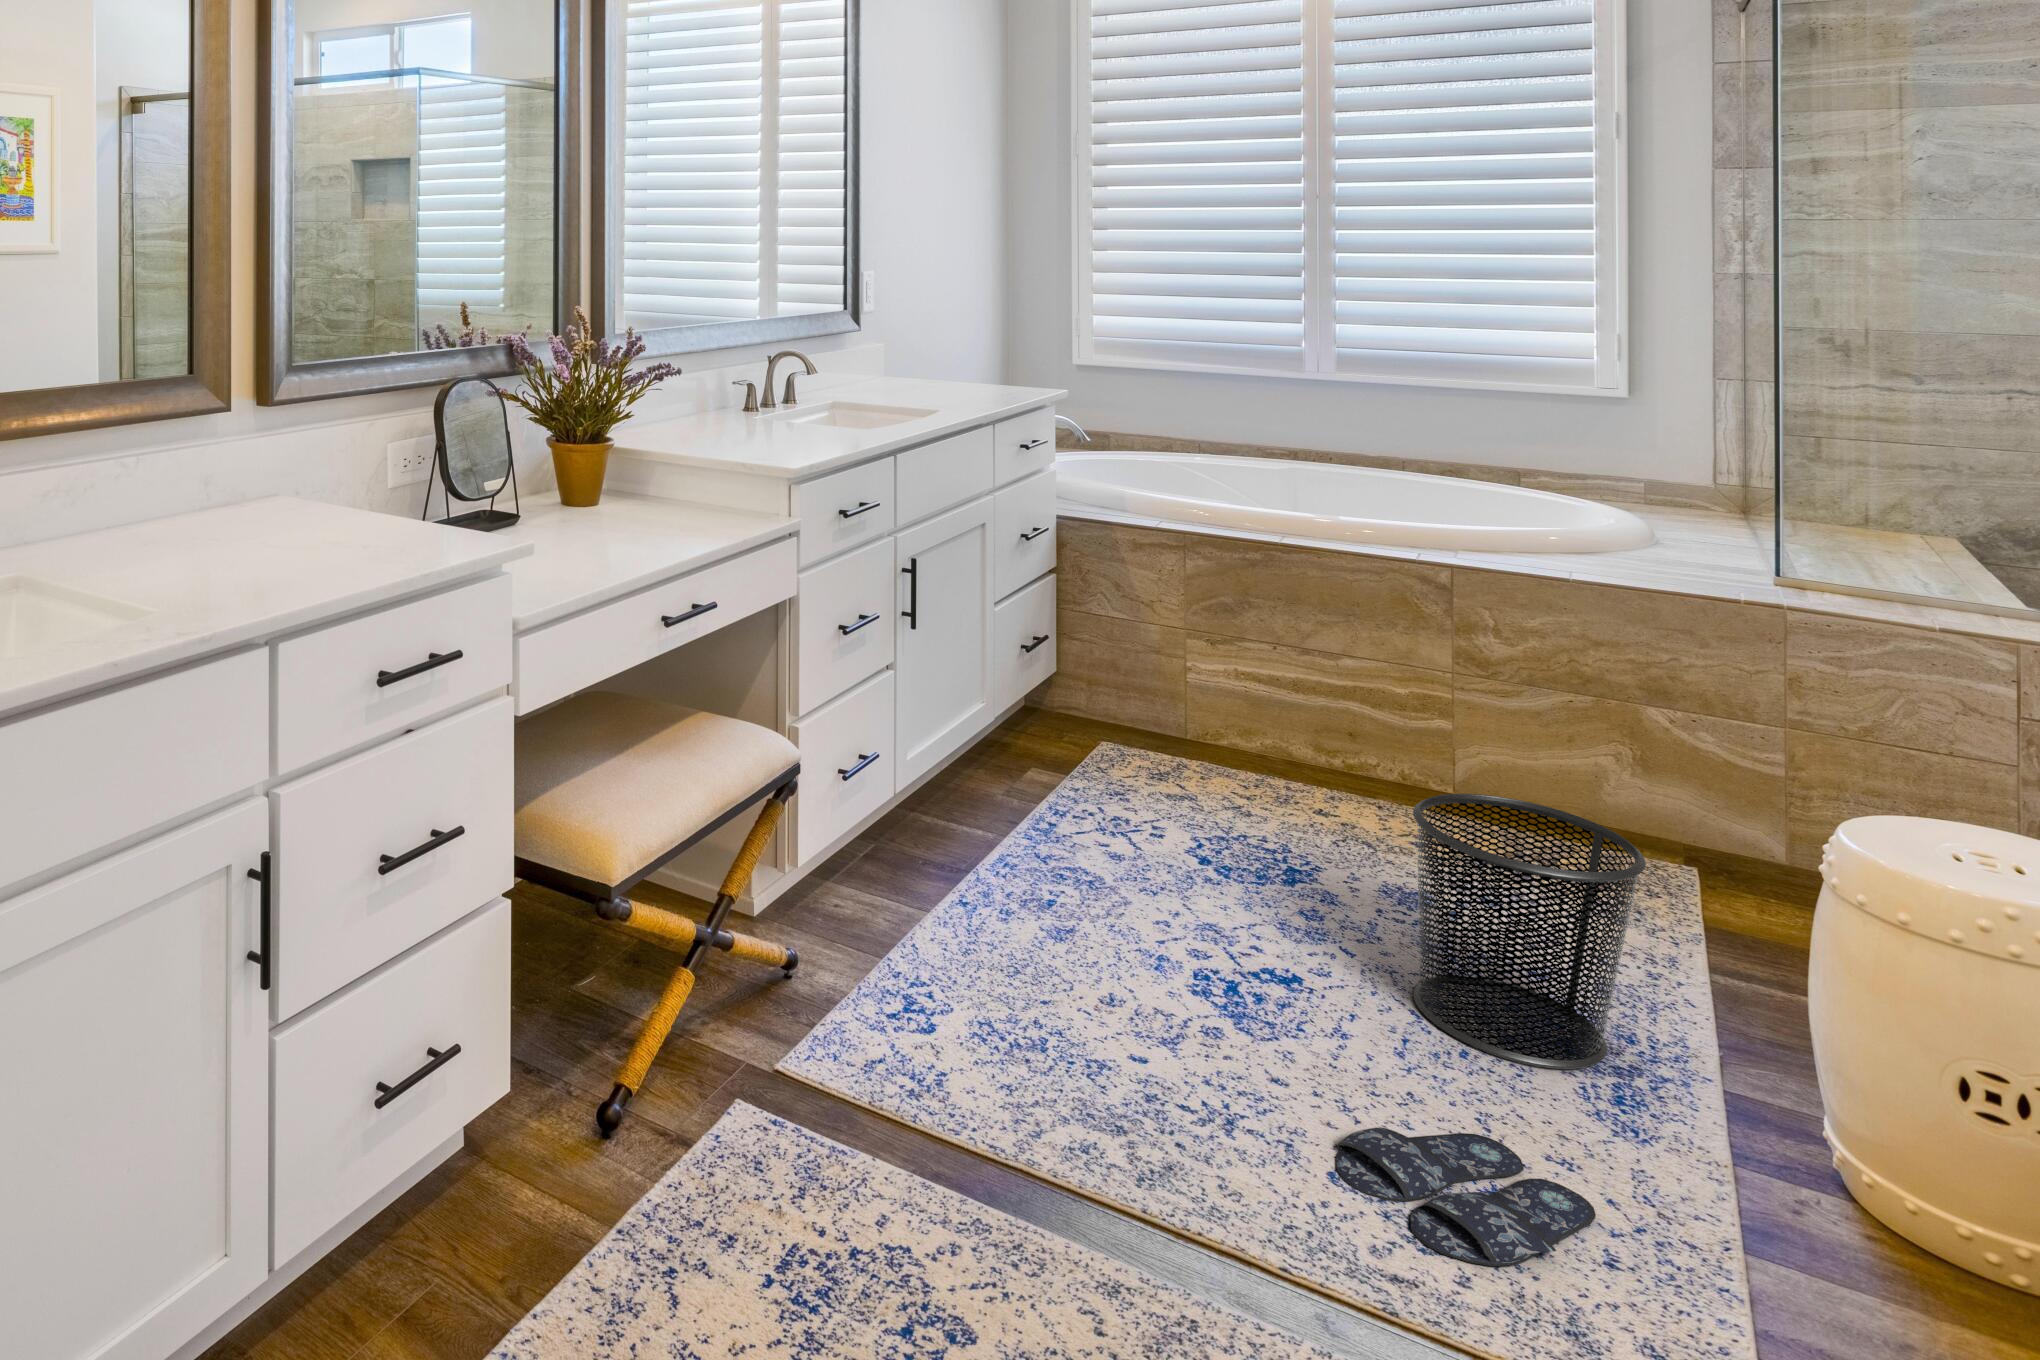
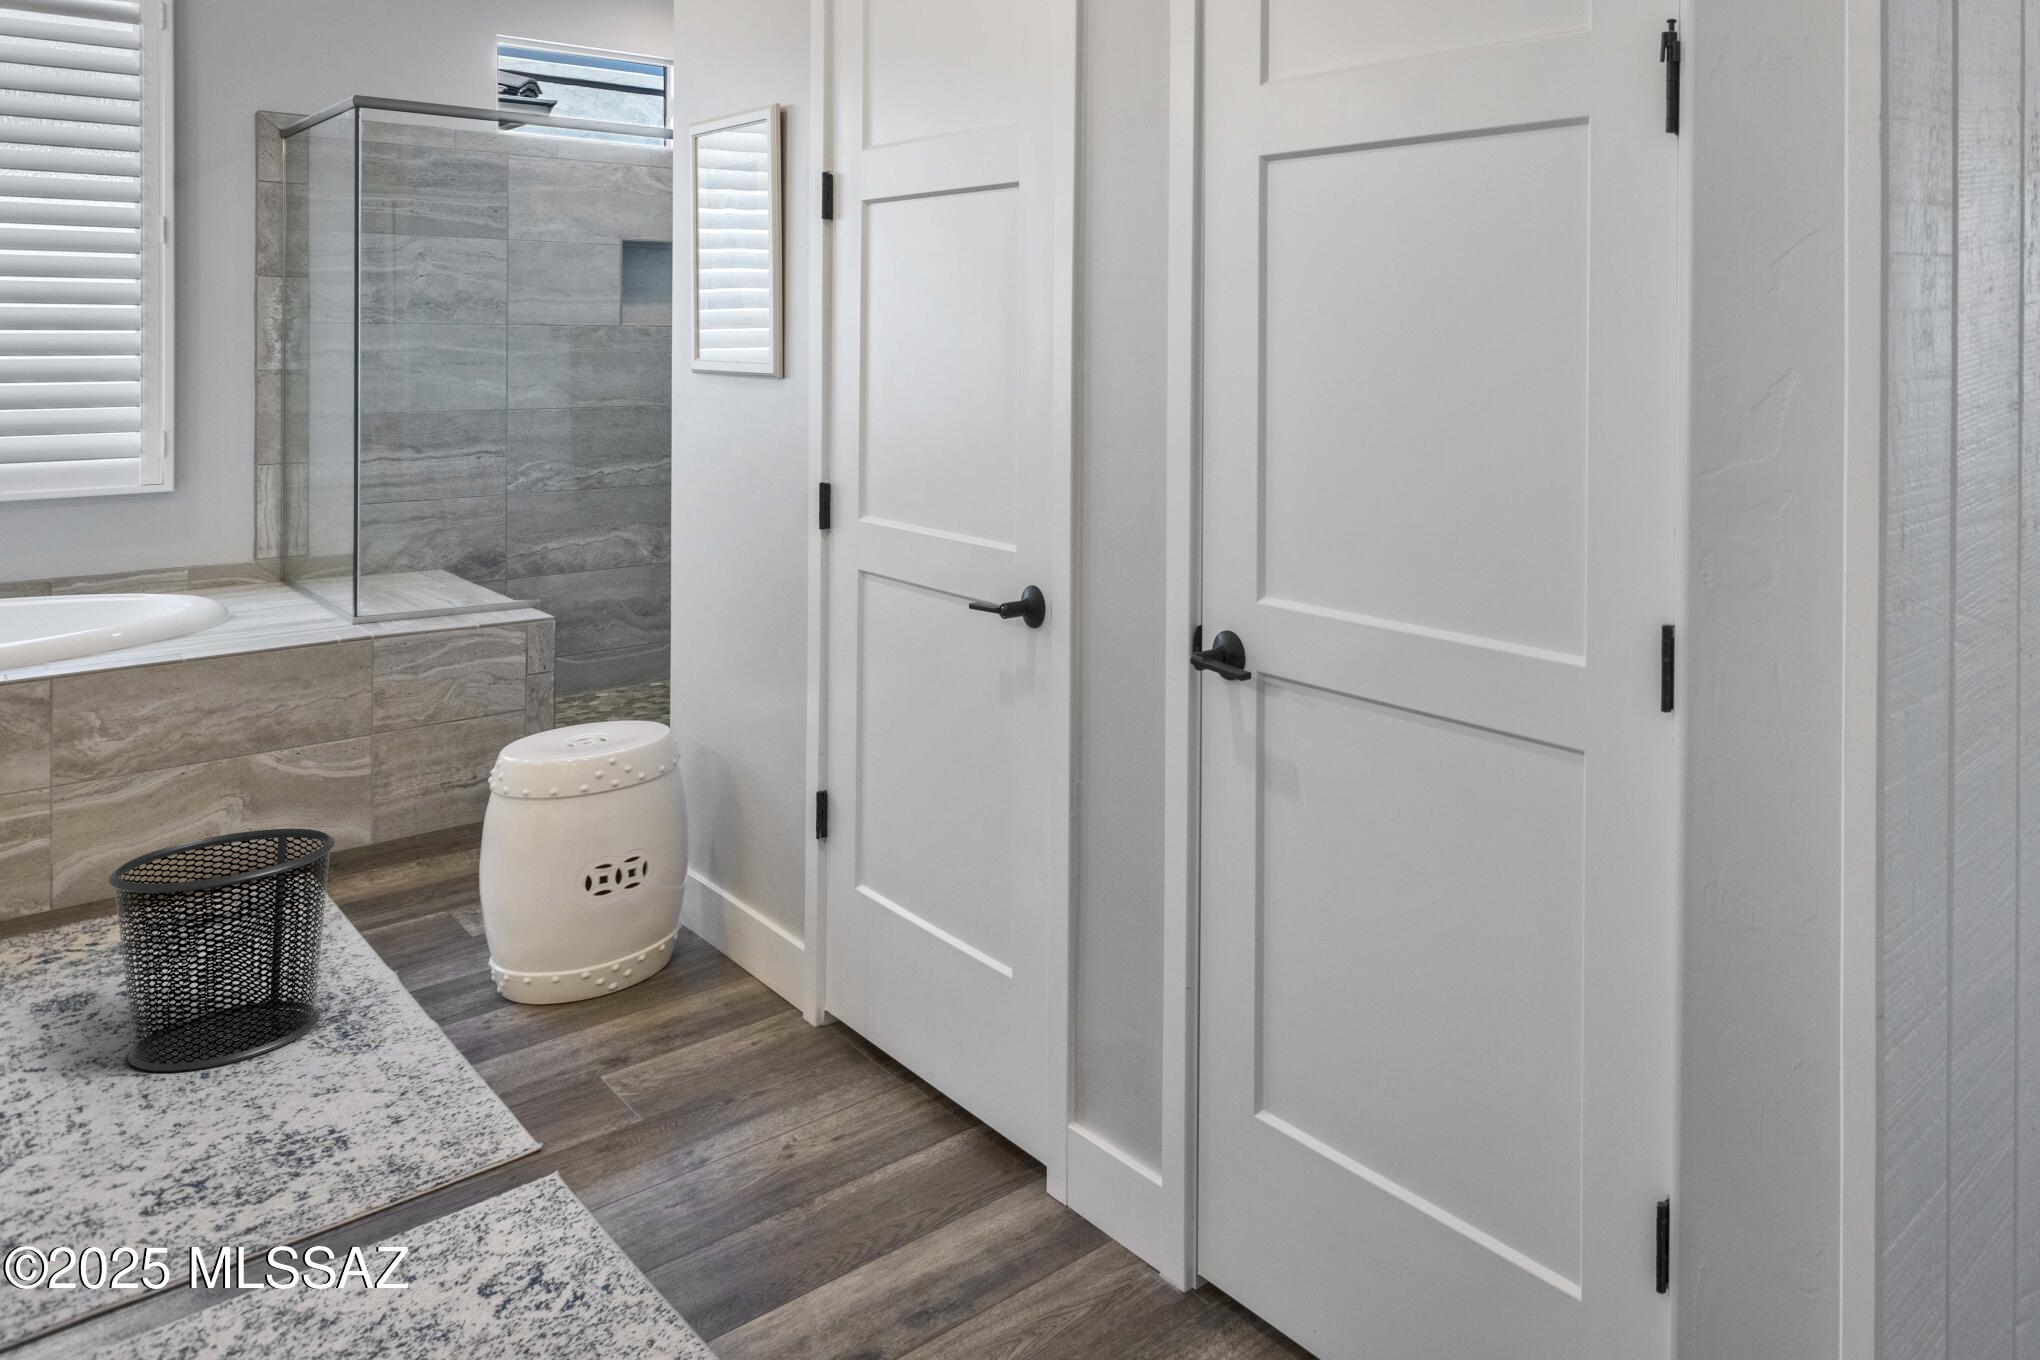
slippers: present [1336,1127,1596,1266] -> none [141,1099,372,1207]

